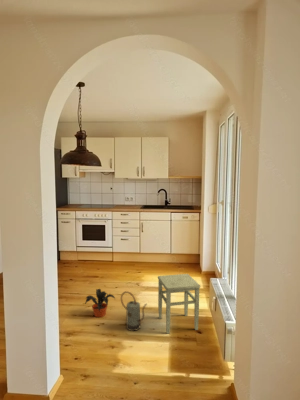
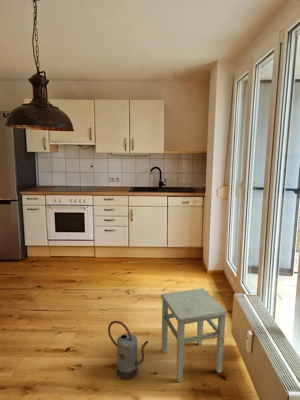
potted plant: present [85,289,115,317] -> none [55,310,100,353]

